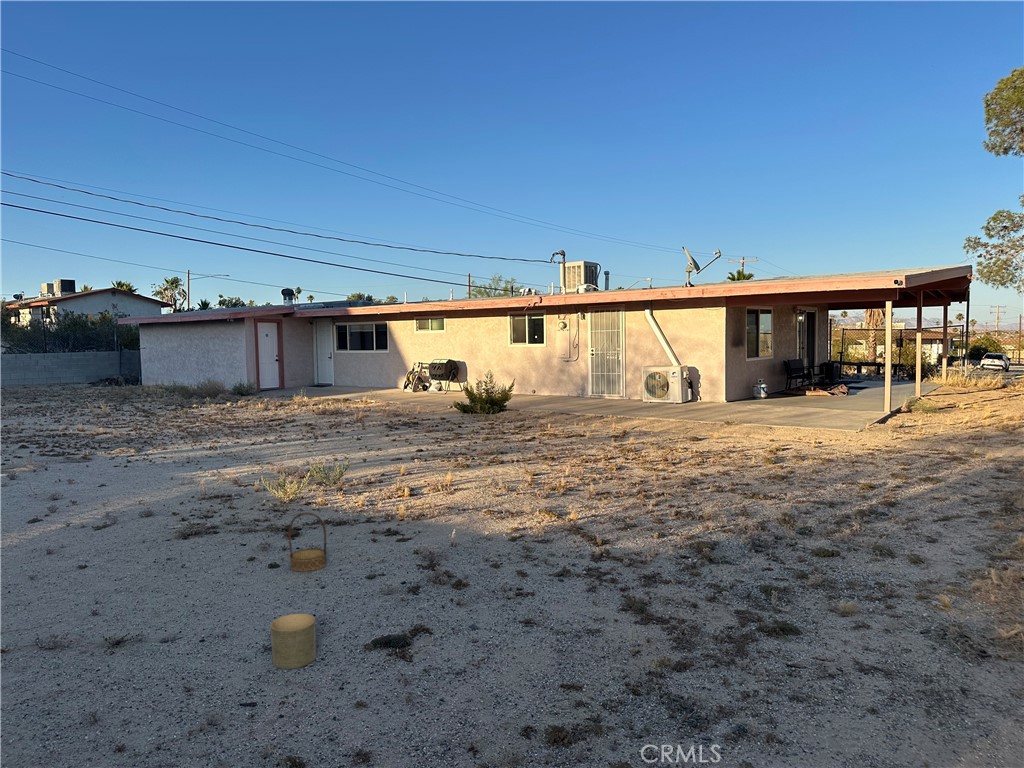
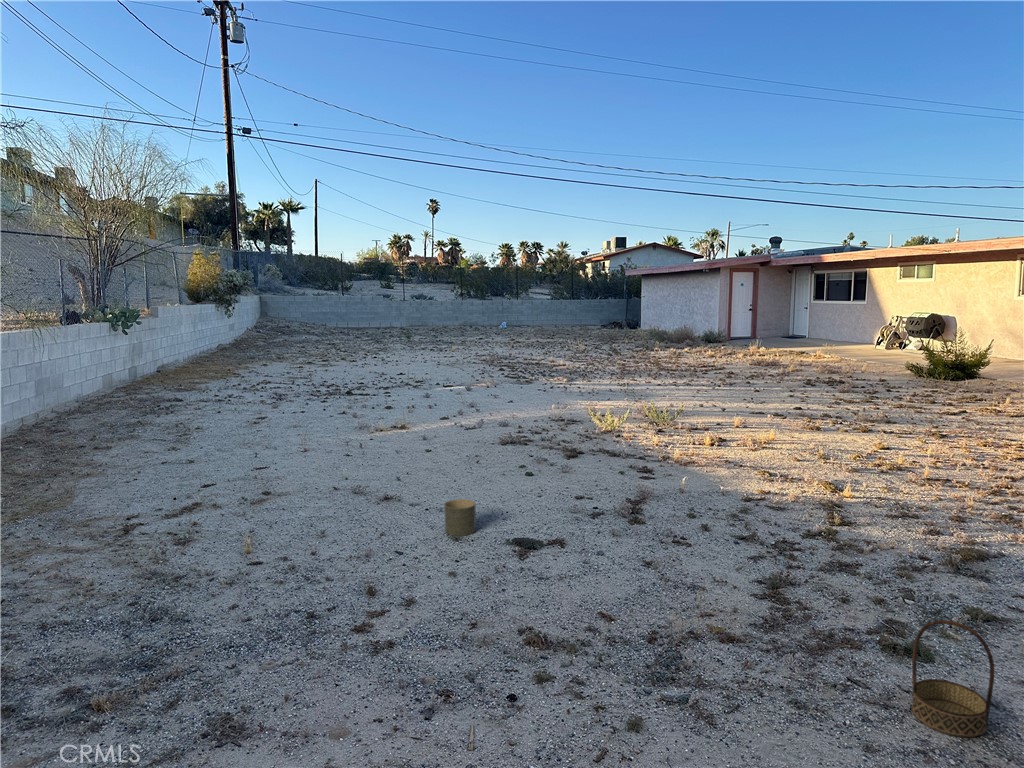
basket: present [289,512,326,572] -> present [912,620,995,737]

